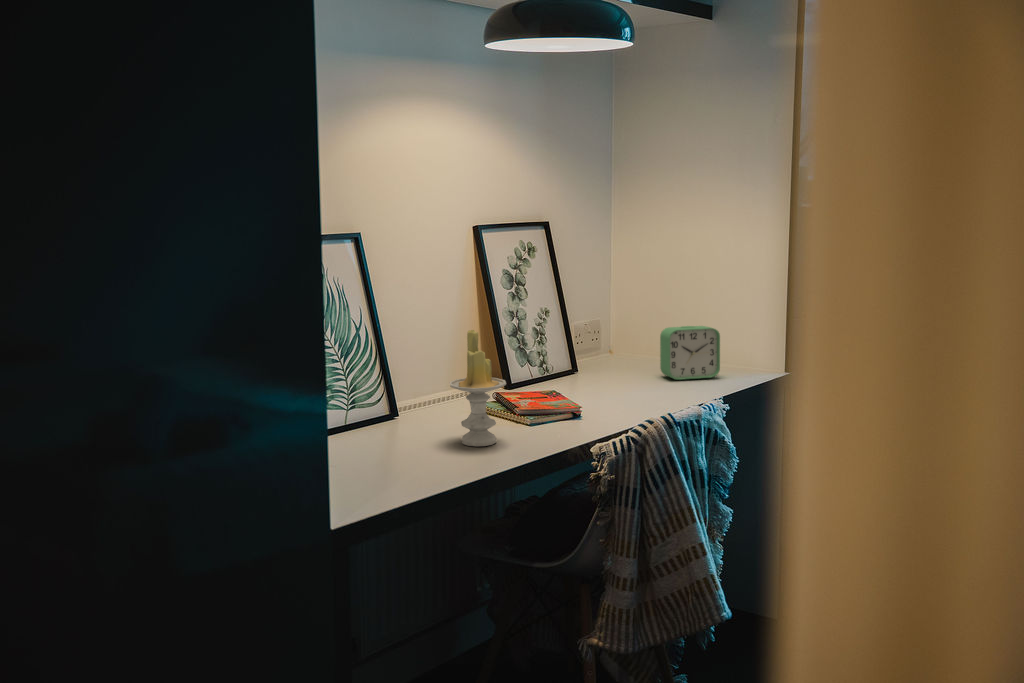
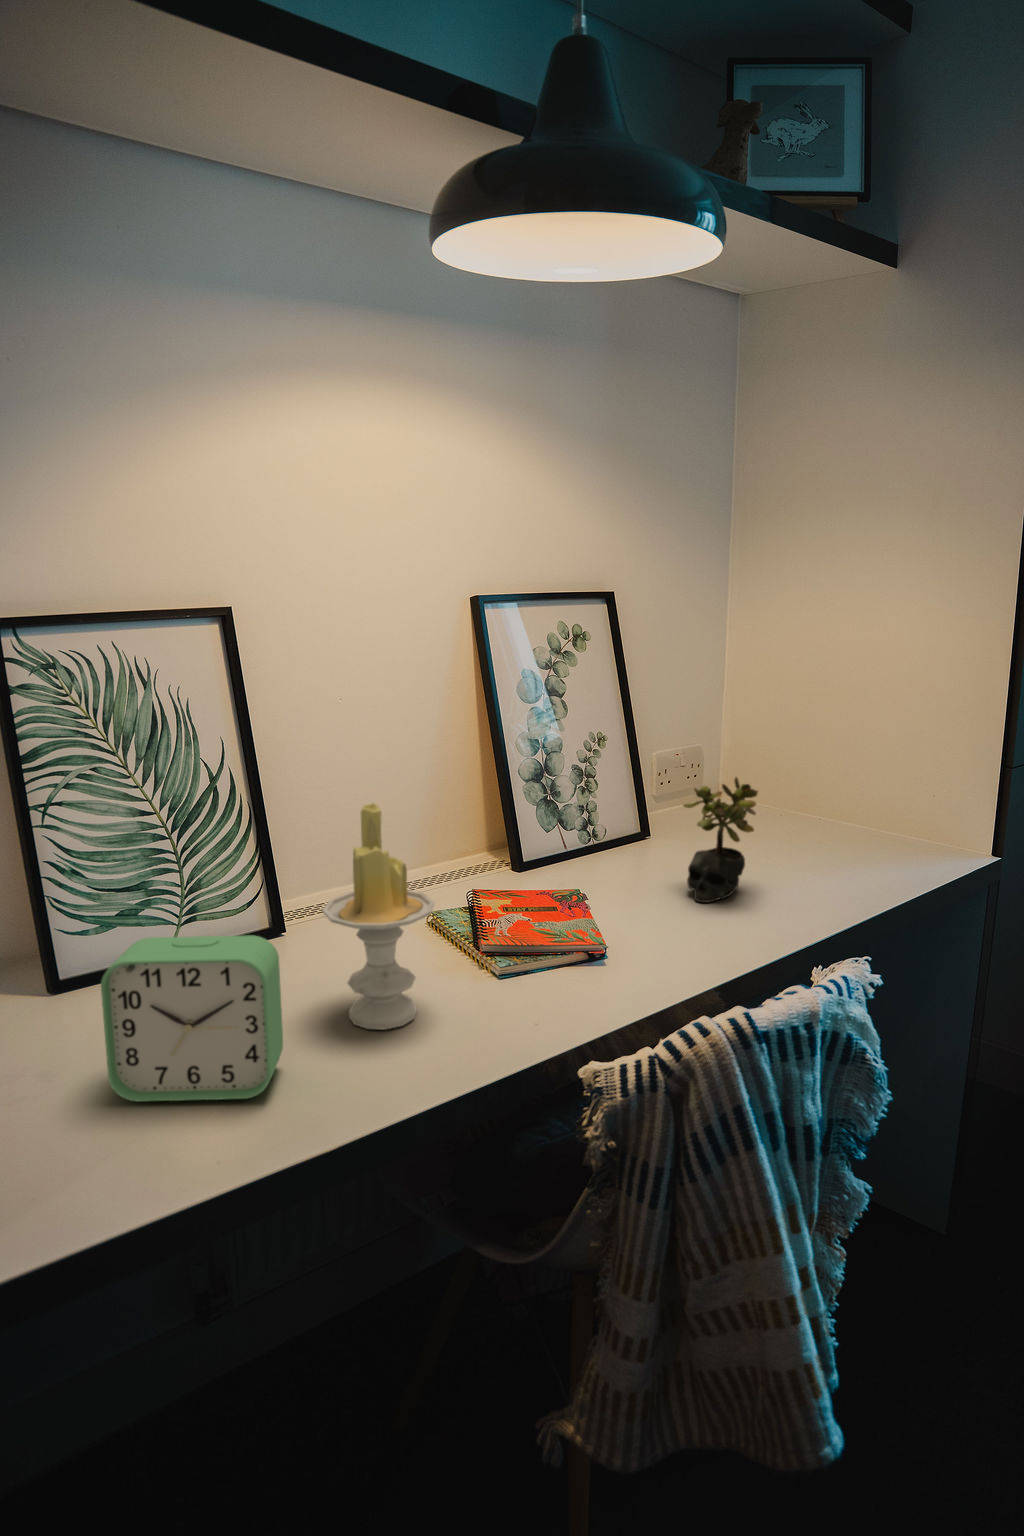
succulent plant: none [606,325,648,396] -> present [683,777,758,902]
alarm clock: present [660,326,720,380] -> present [101,935,283,1102]

